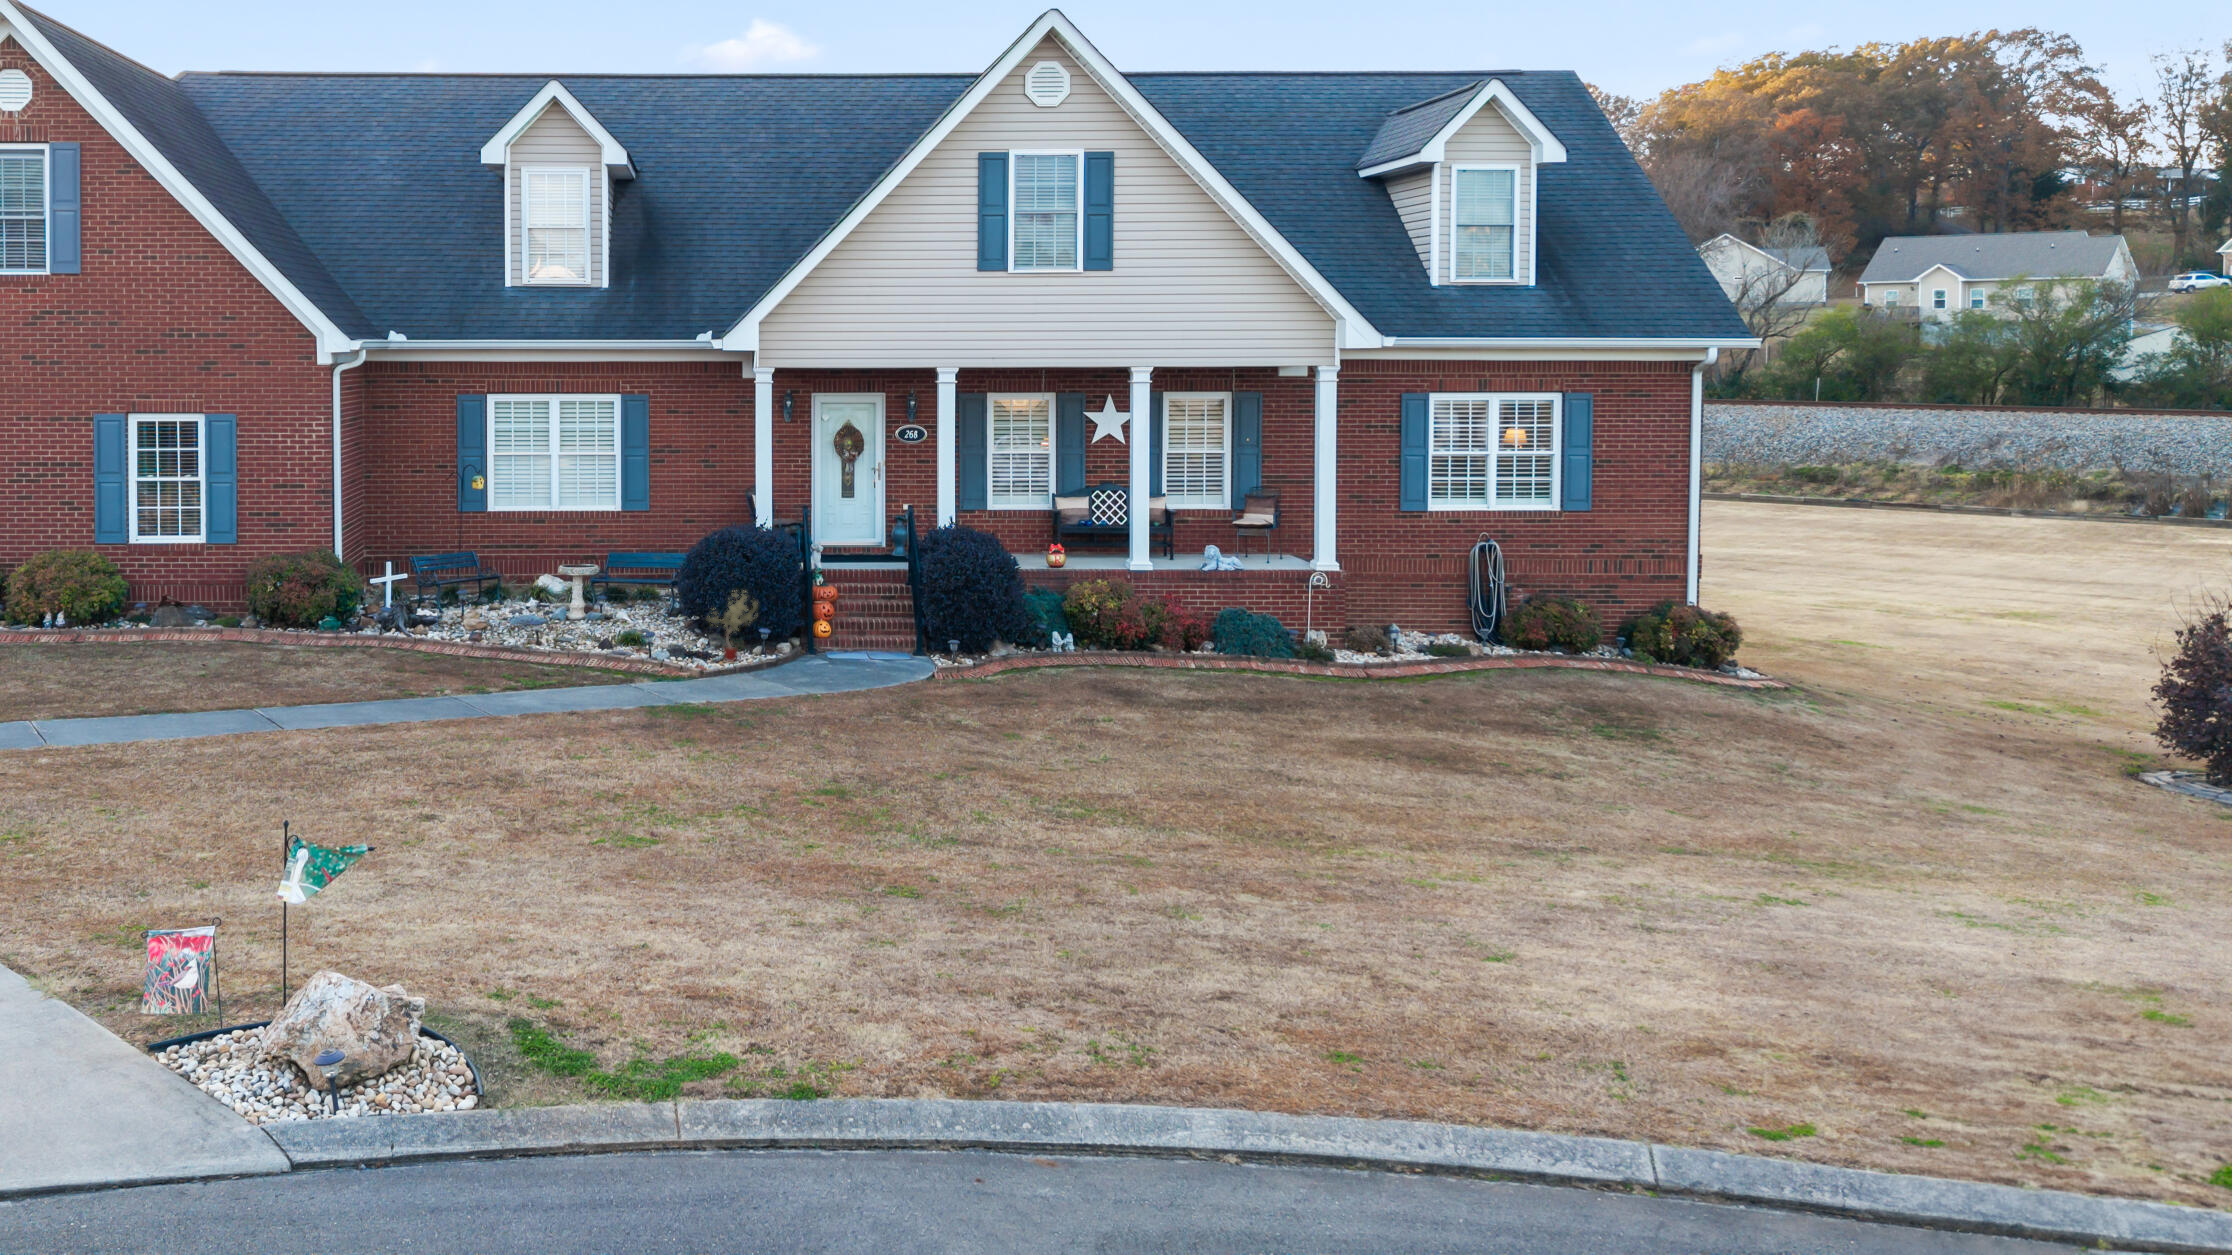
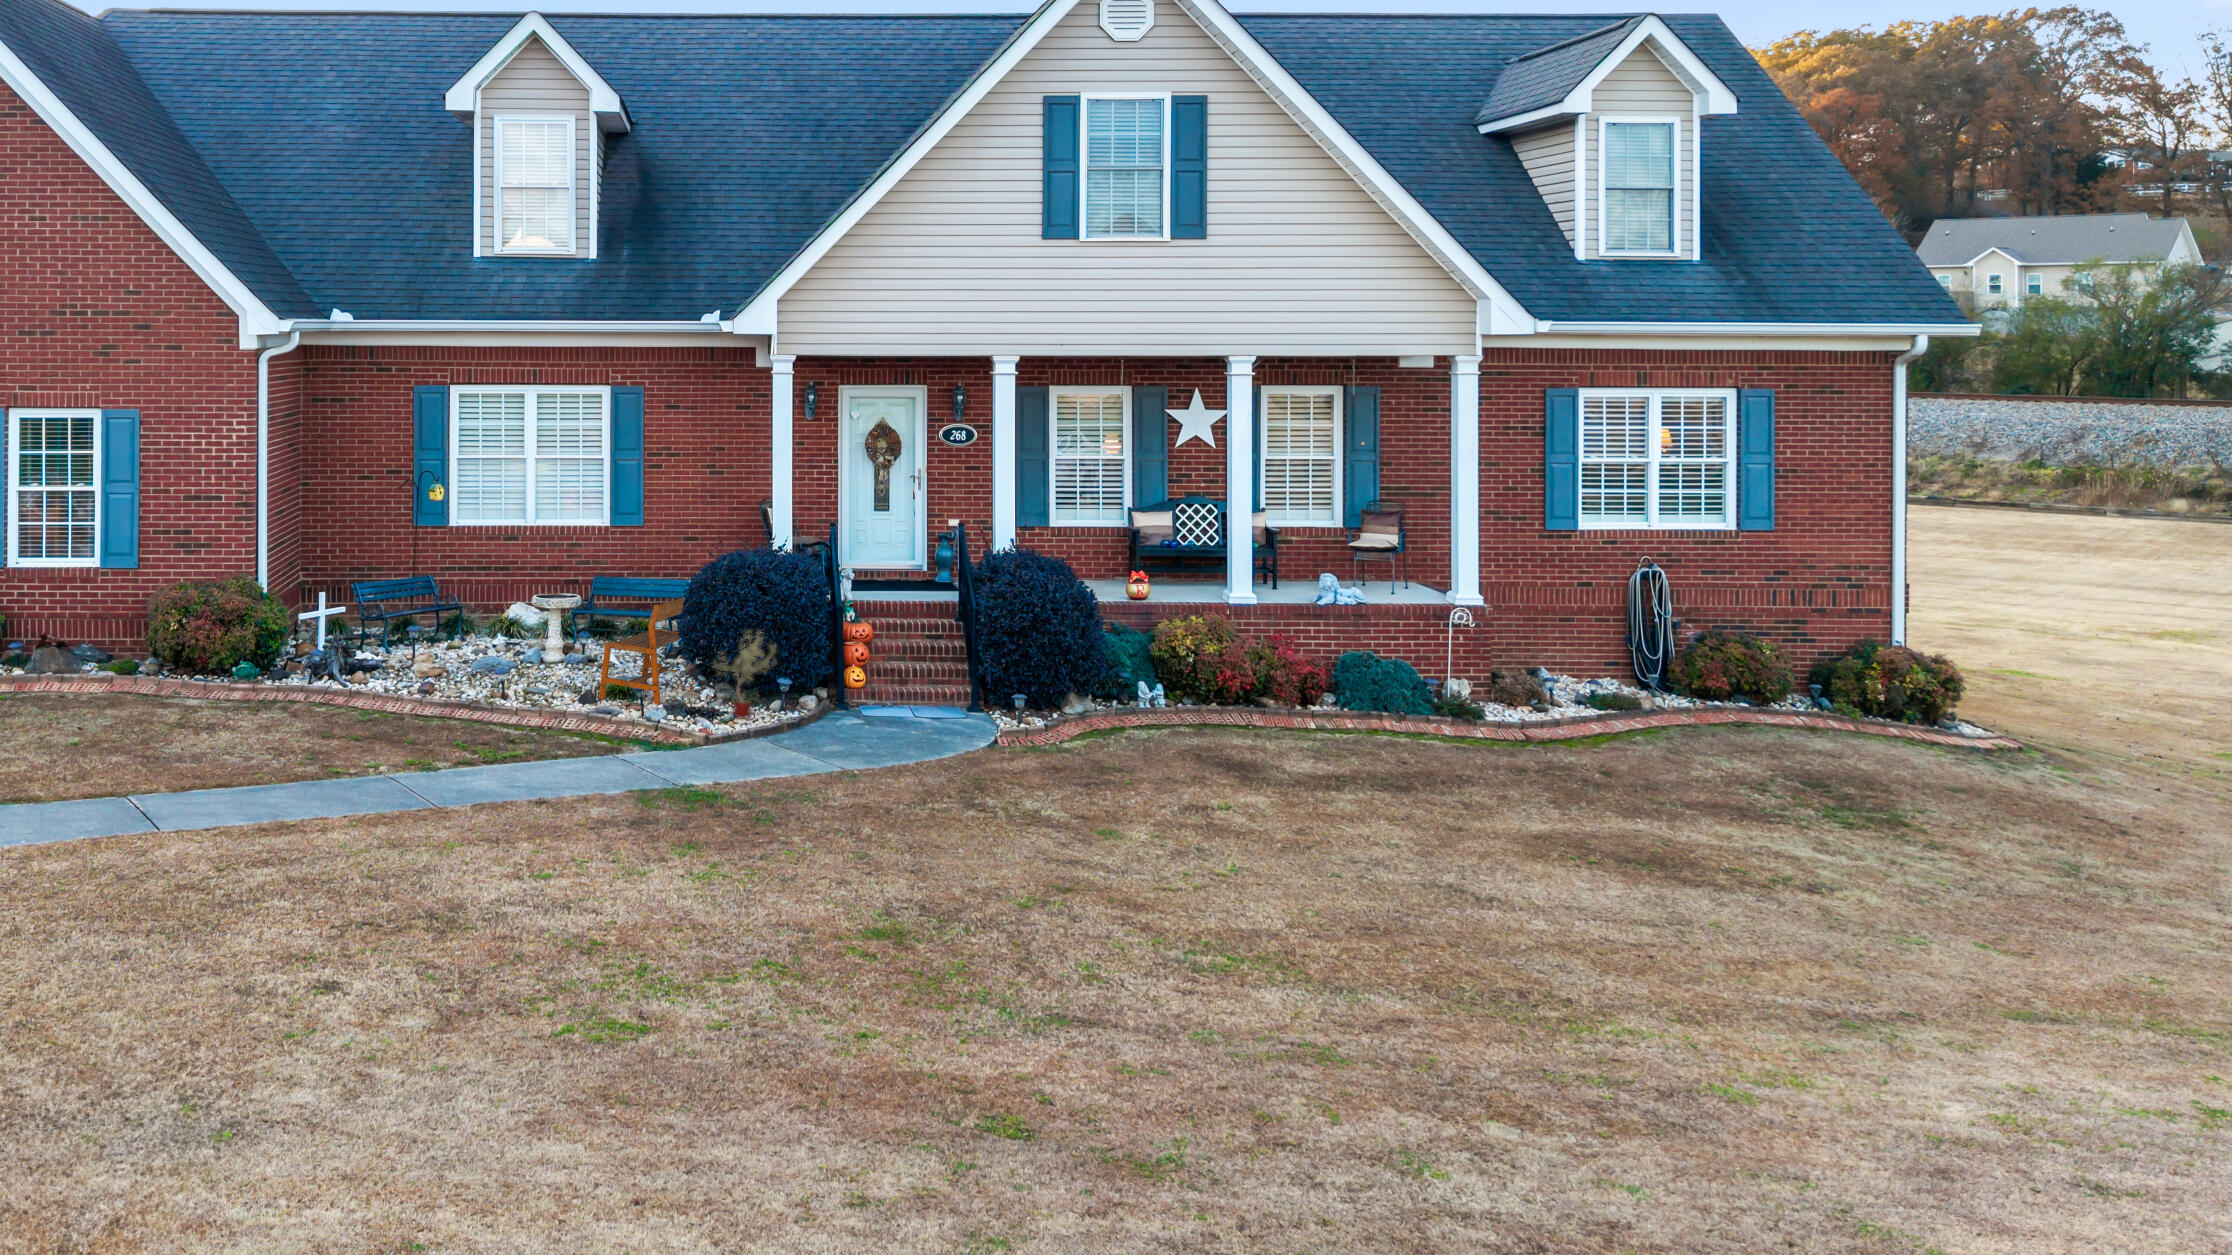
bench: none [614,563,694,652] -> present [599,597,694,704]

